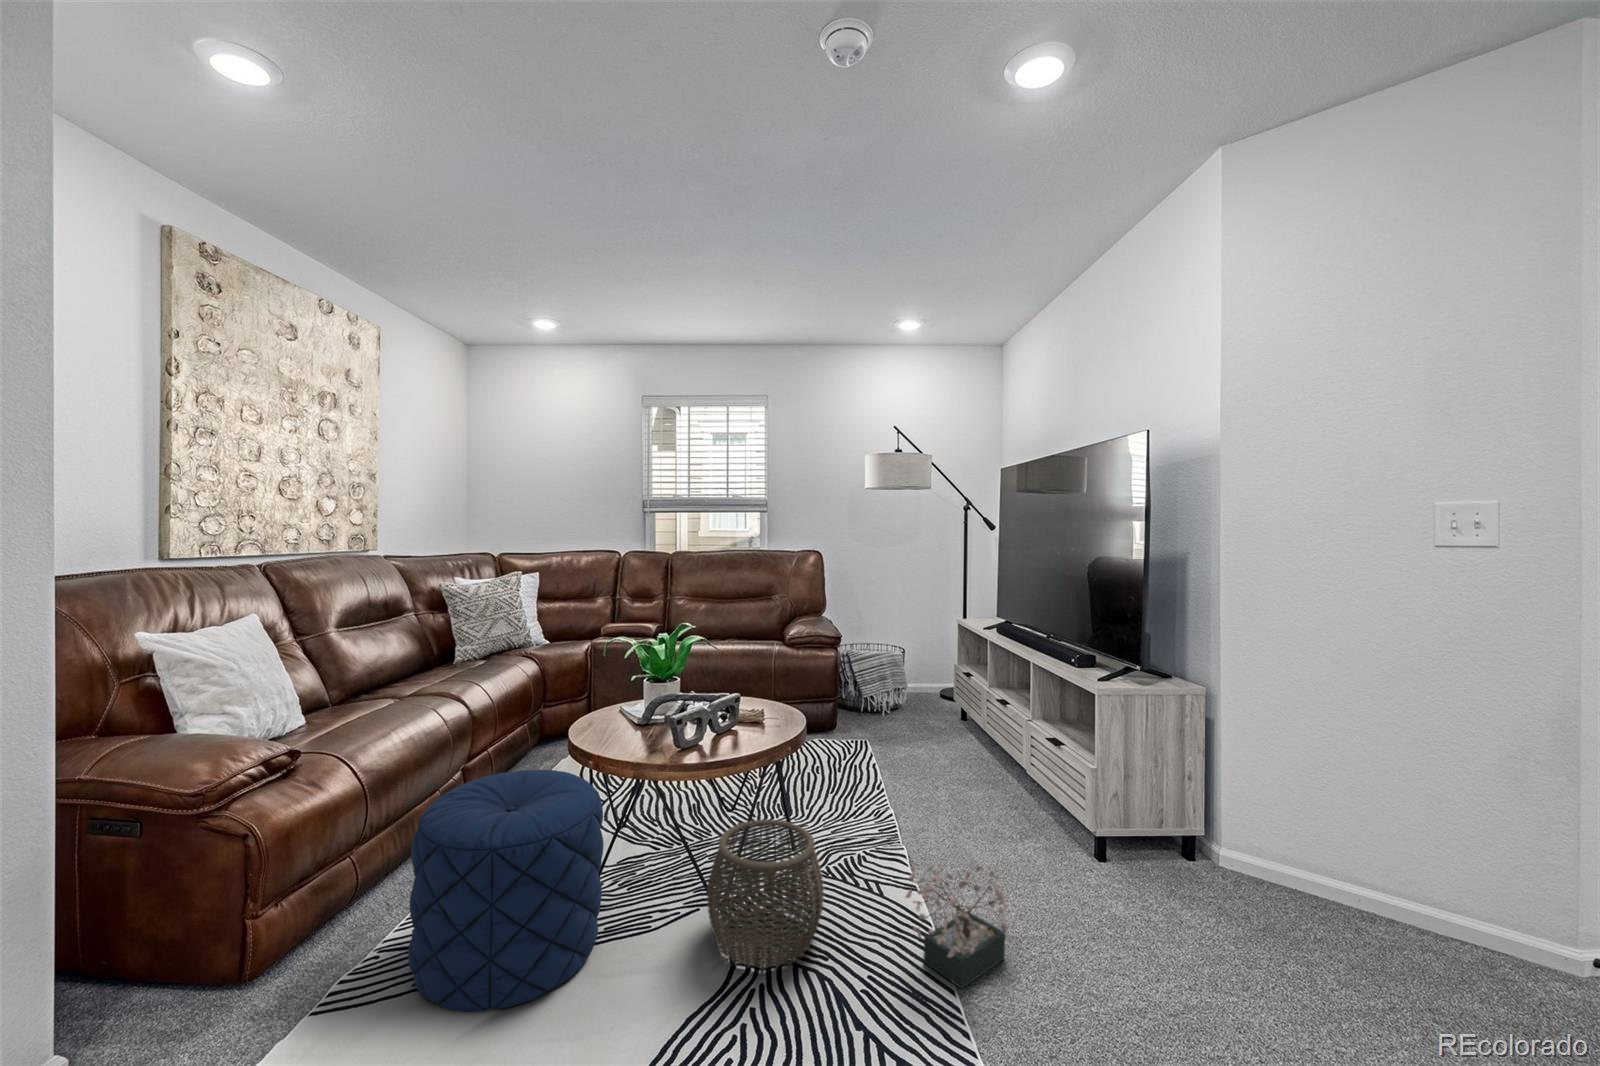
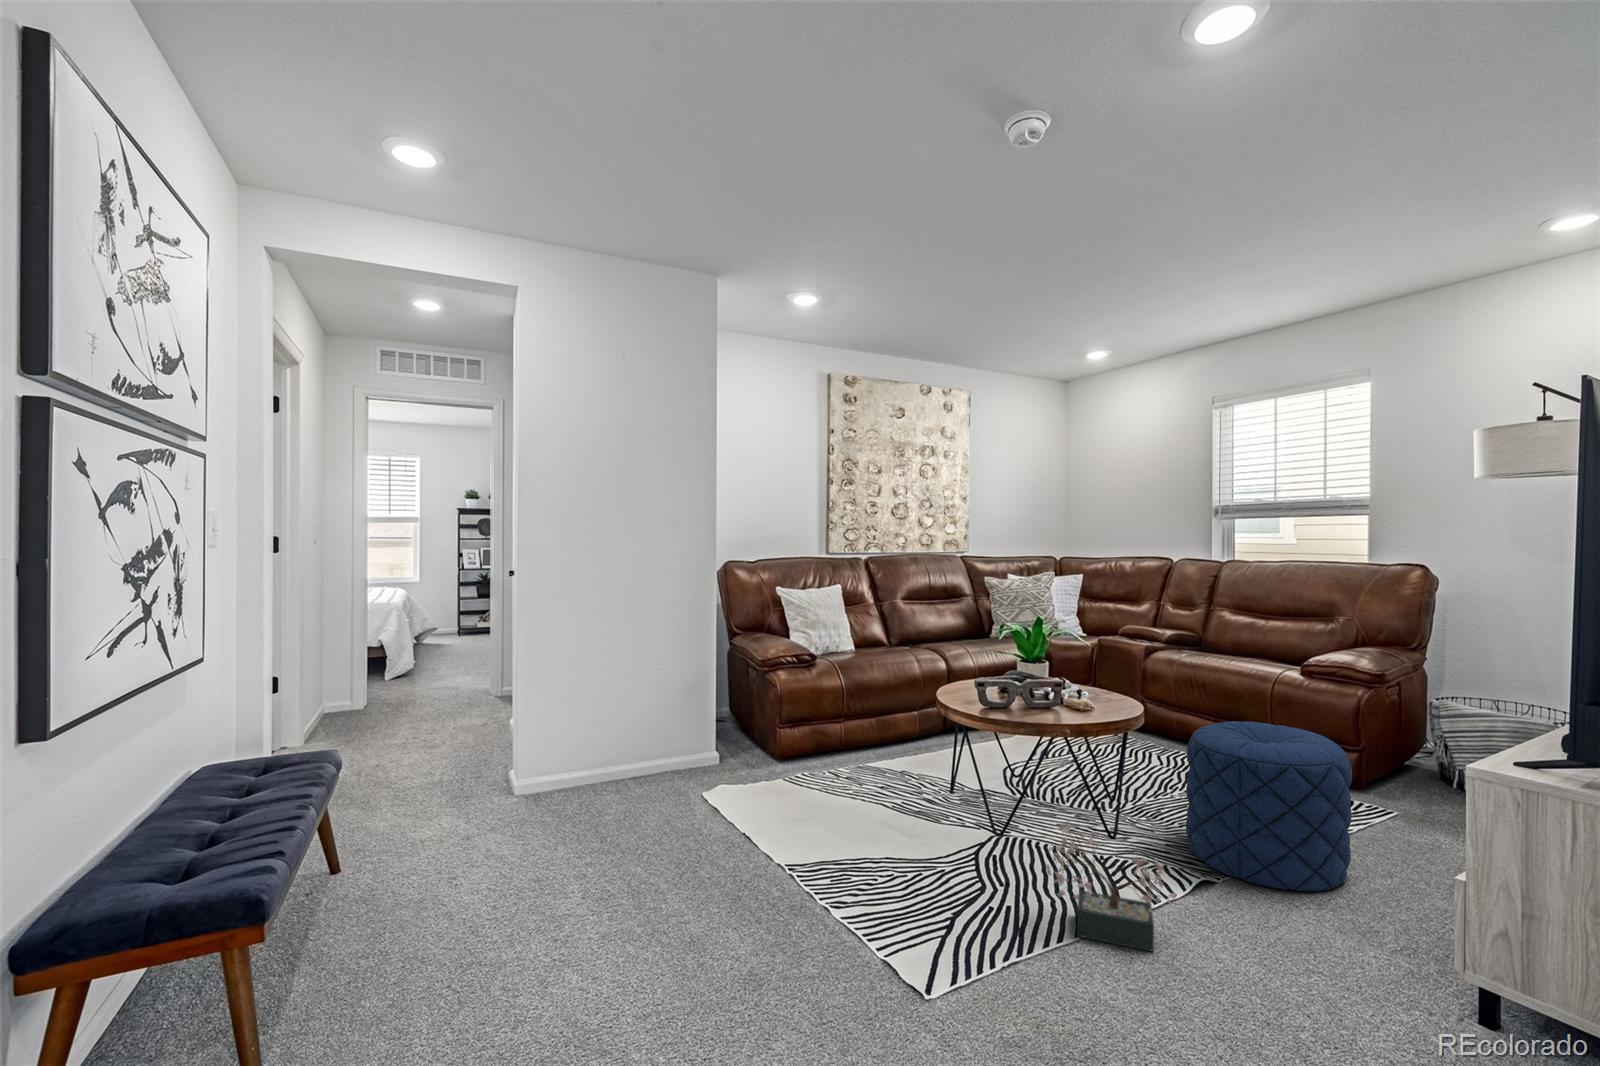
pouf: present [408,770,604,1012] -> present [1186,721,1352,891]
woven basket: present [706,820,824,969] -> none [947,760,1046,868]

